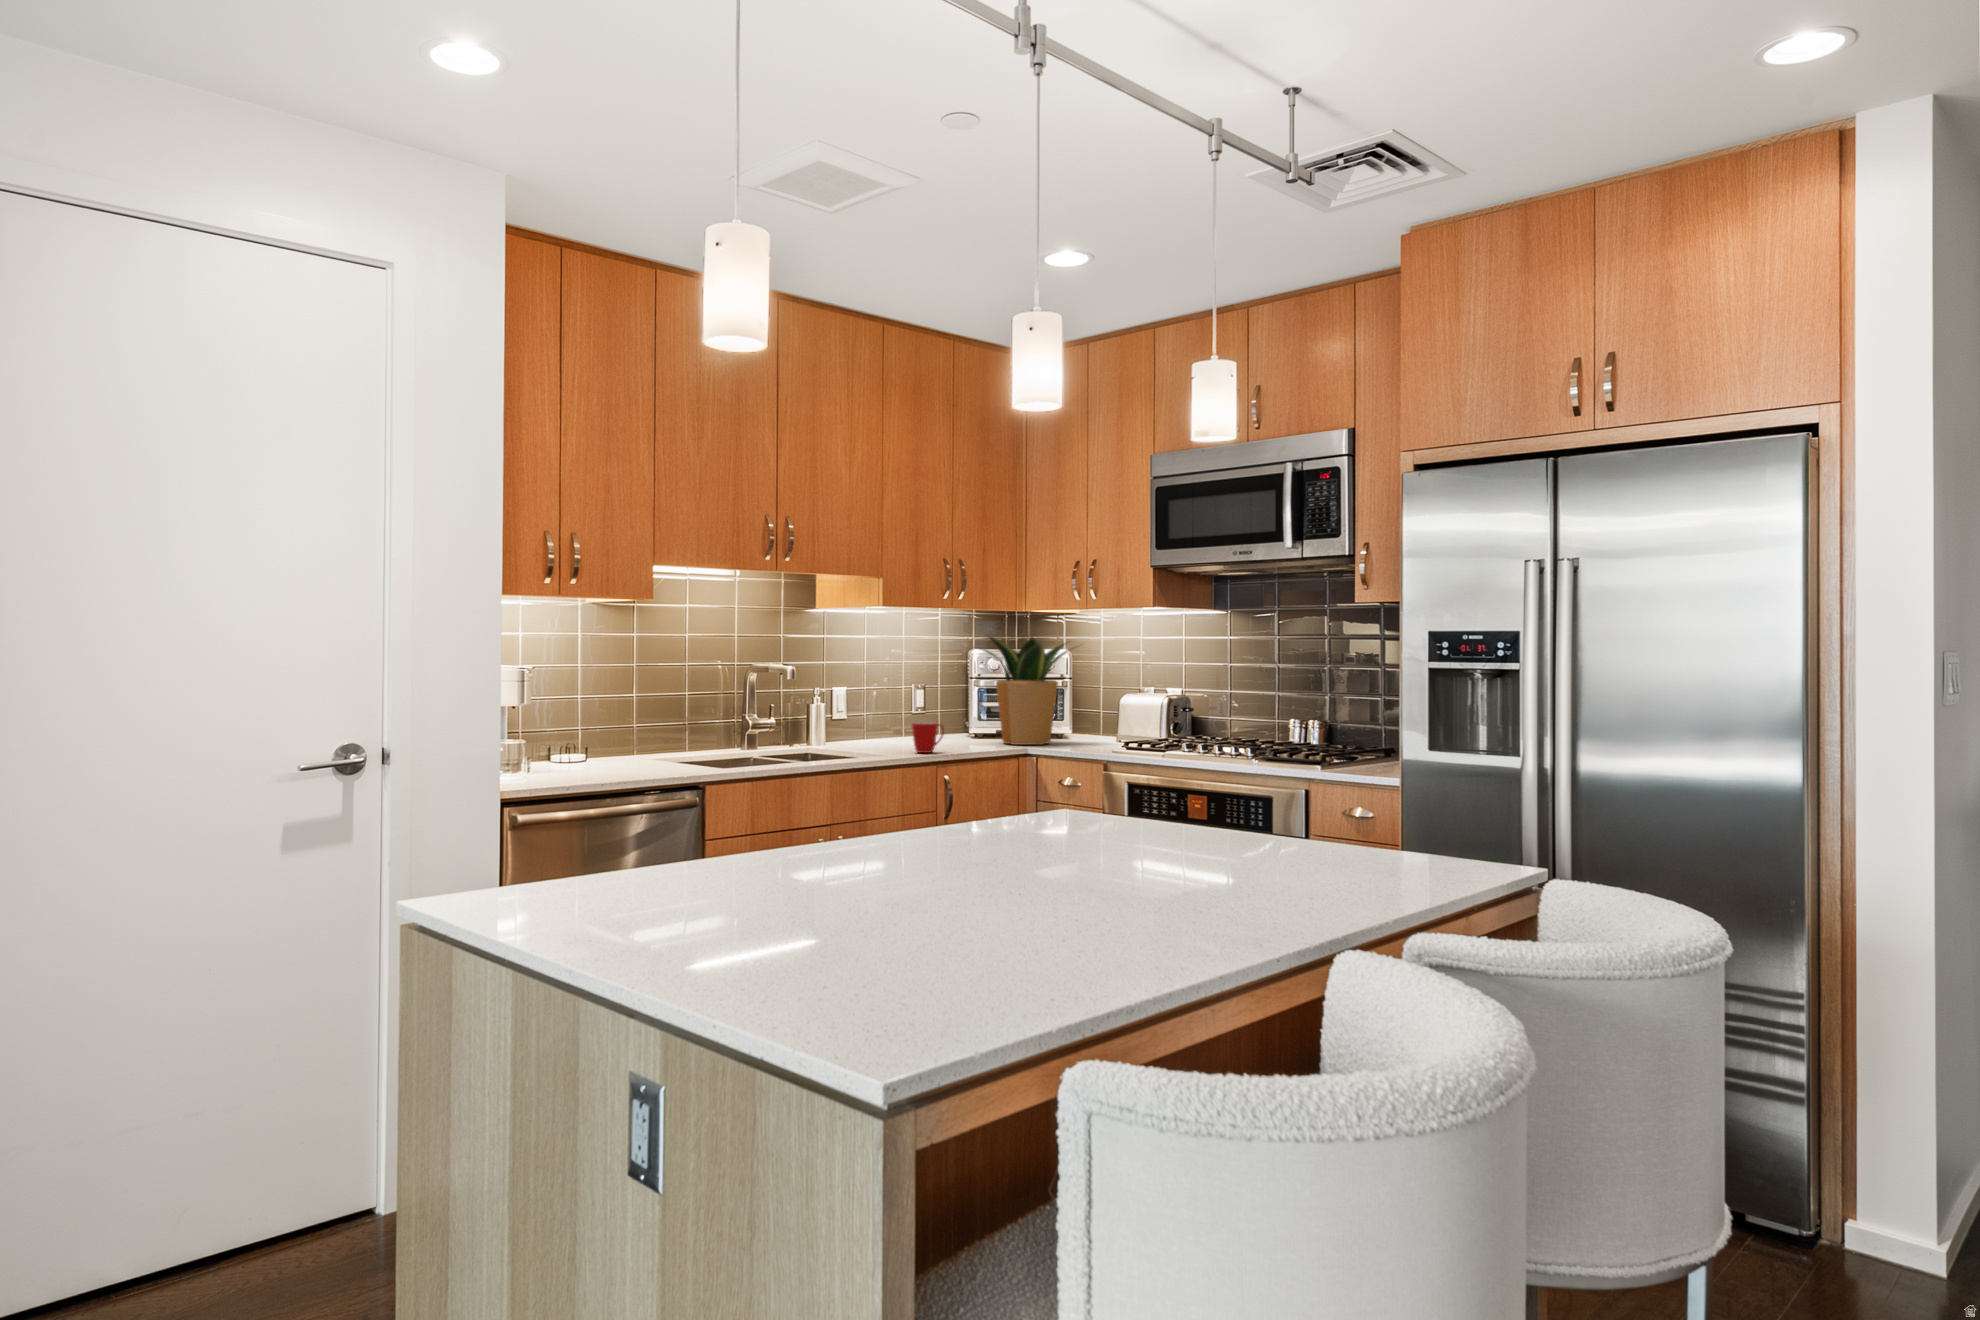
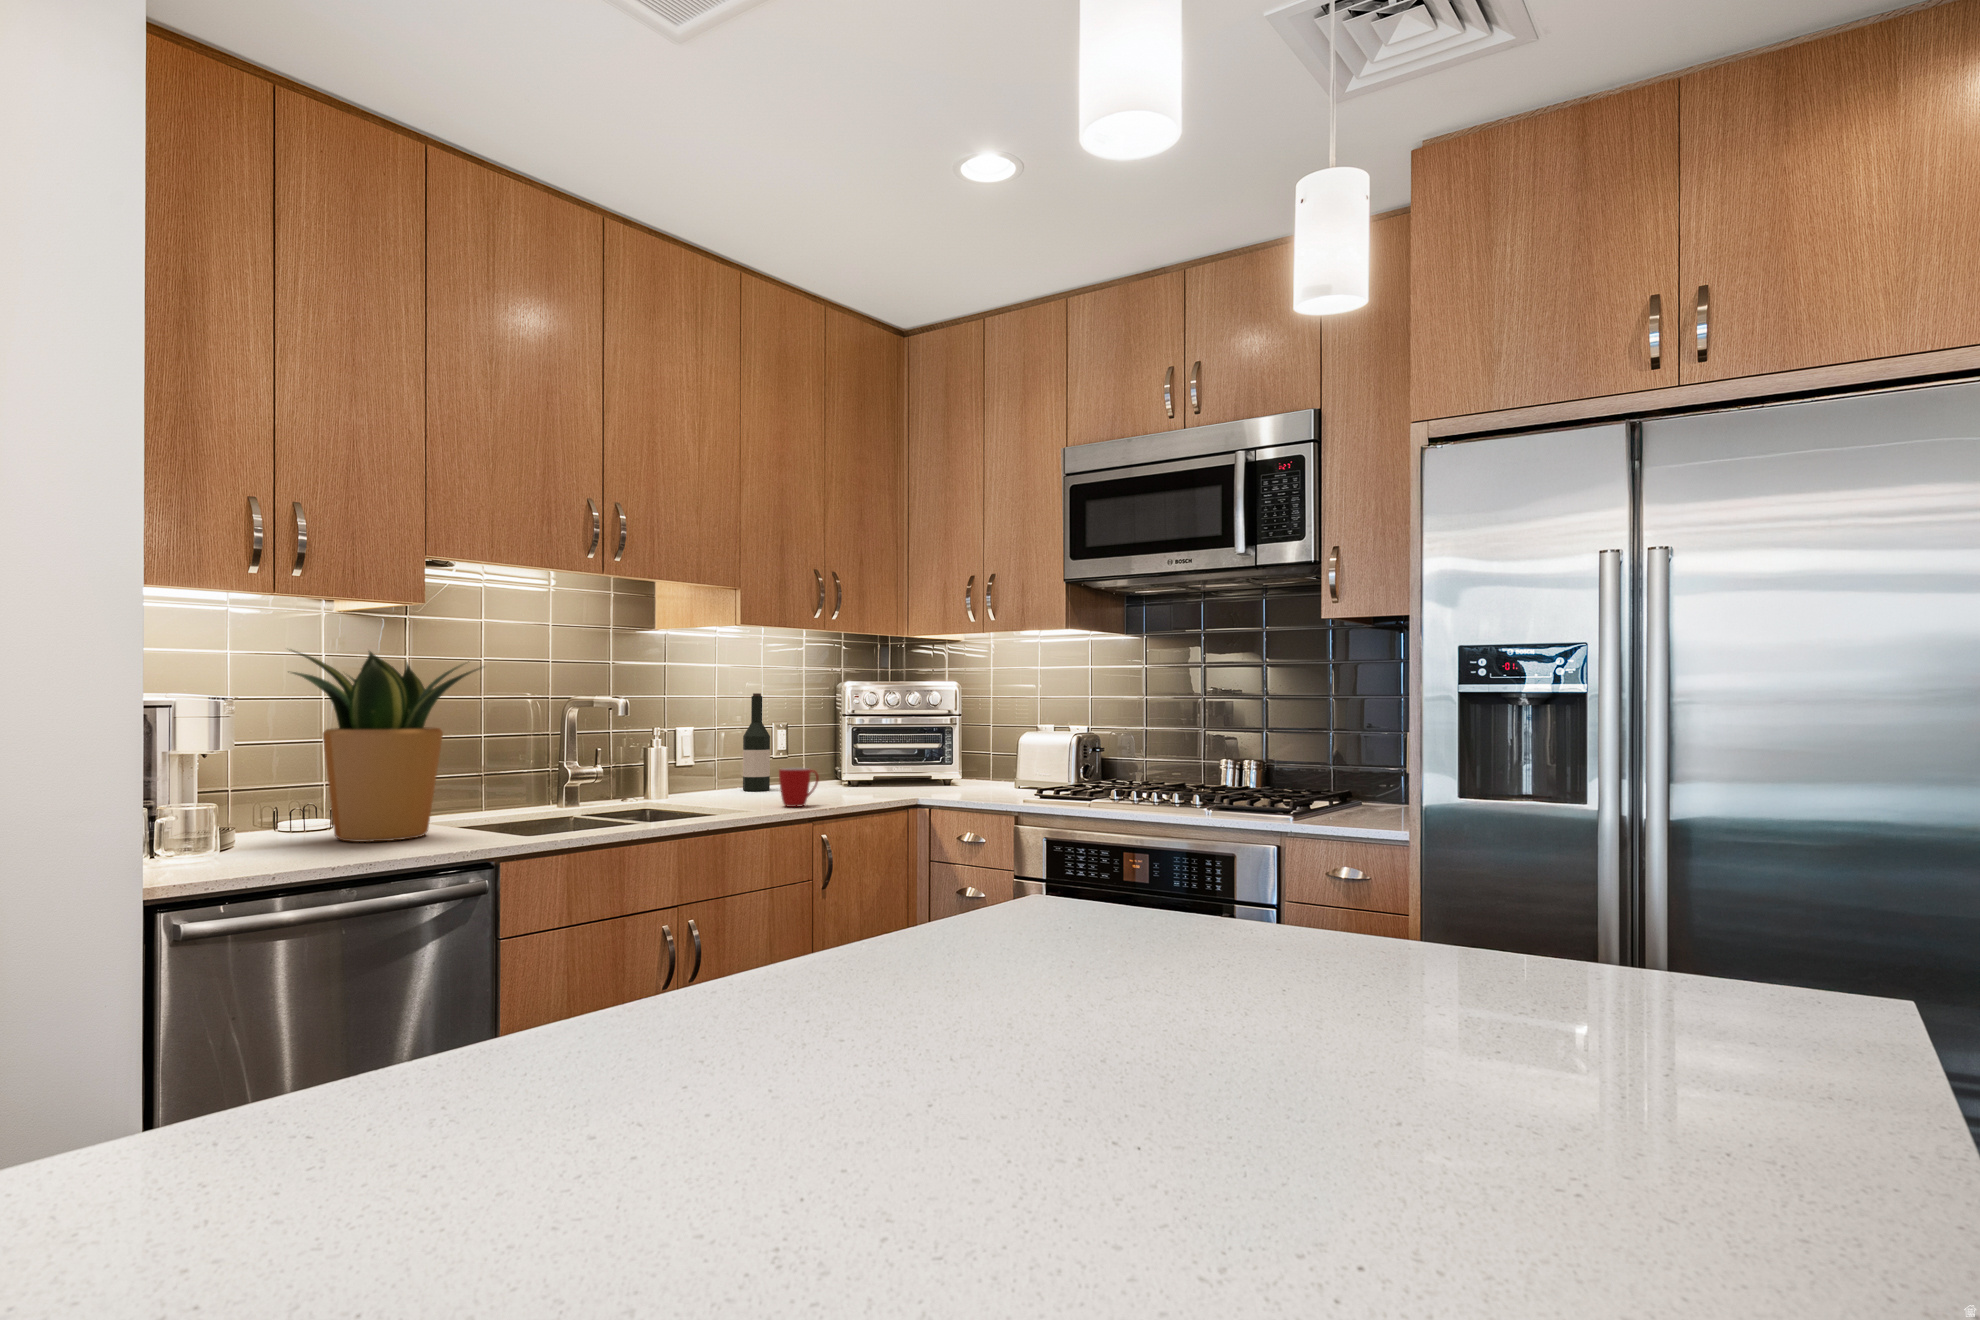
potted plant: present [982,637,1071,745] -> present [292,651,481,842]
wine bottle: none [887,660,909,741] -> present [743,693,770,791]

